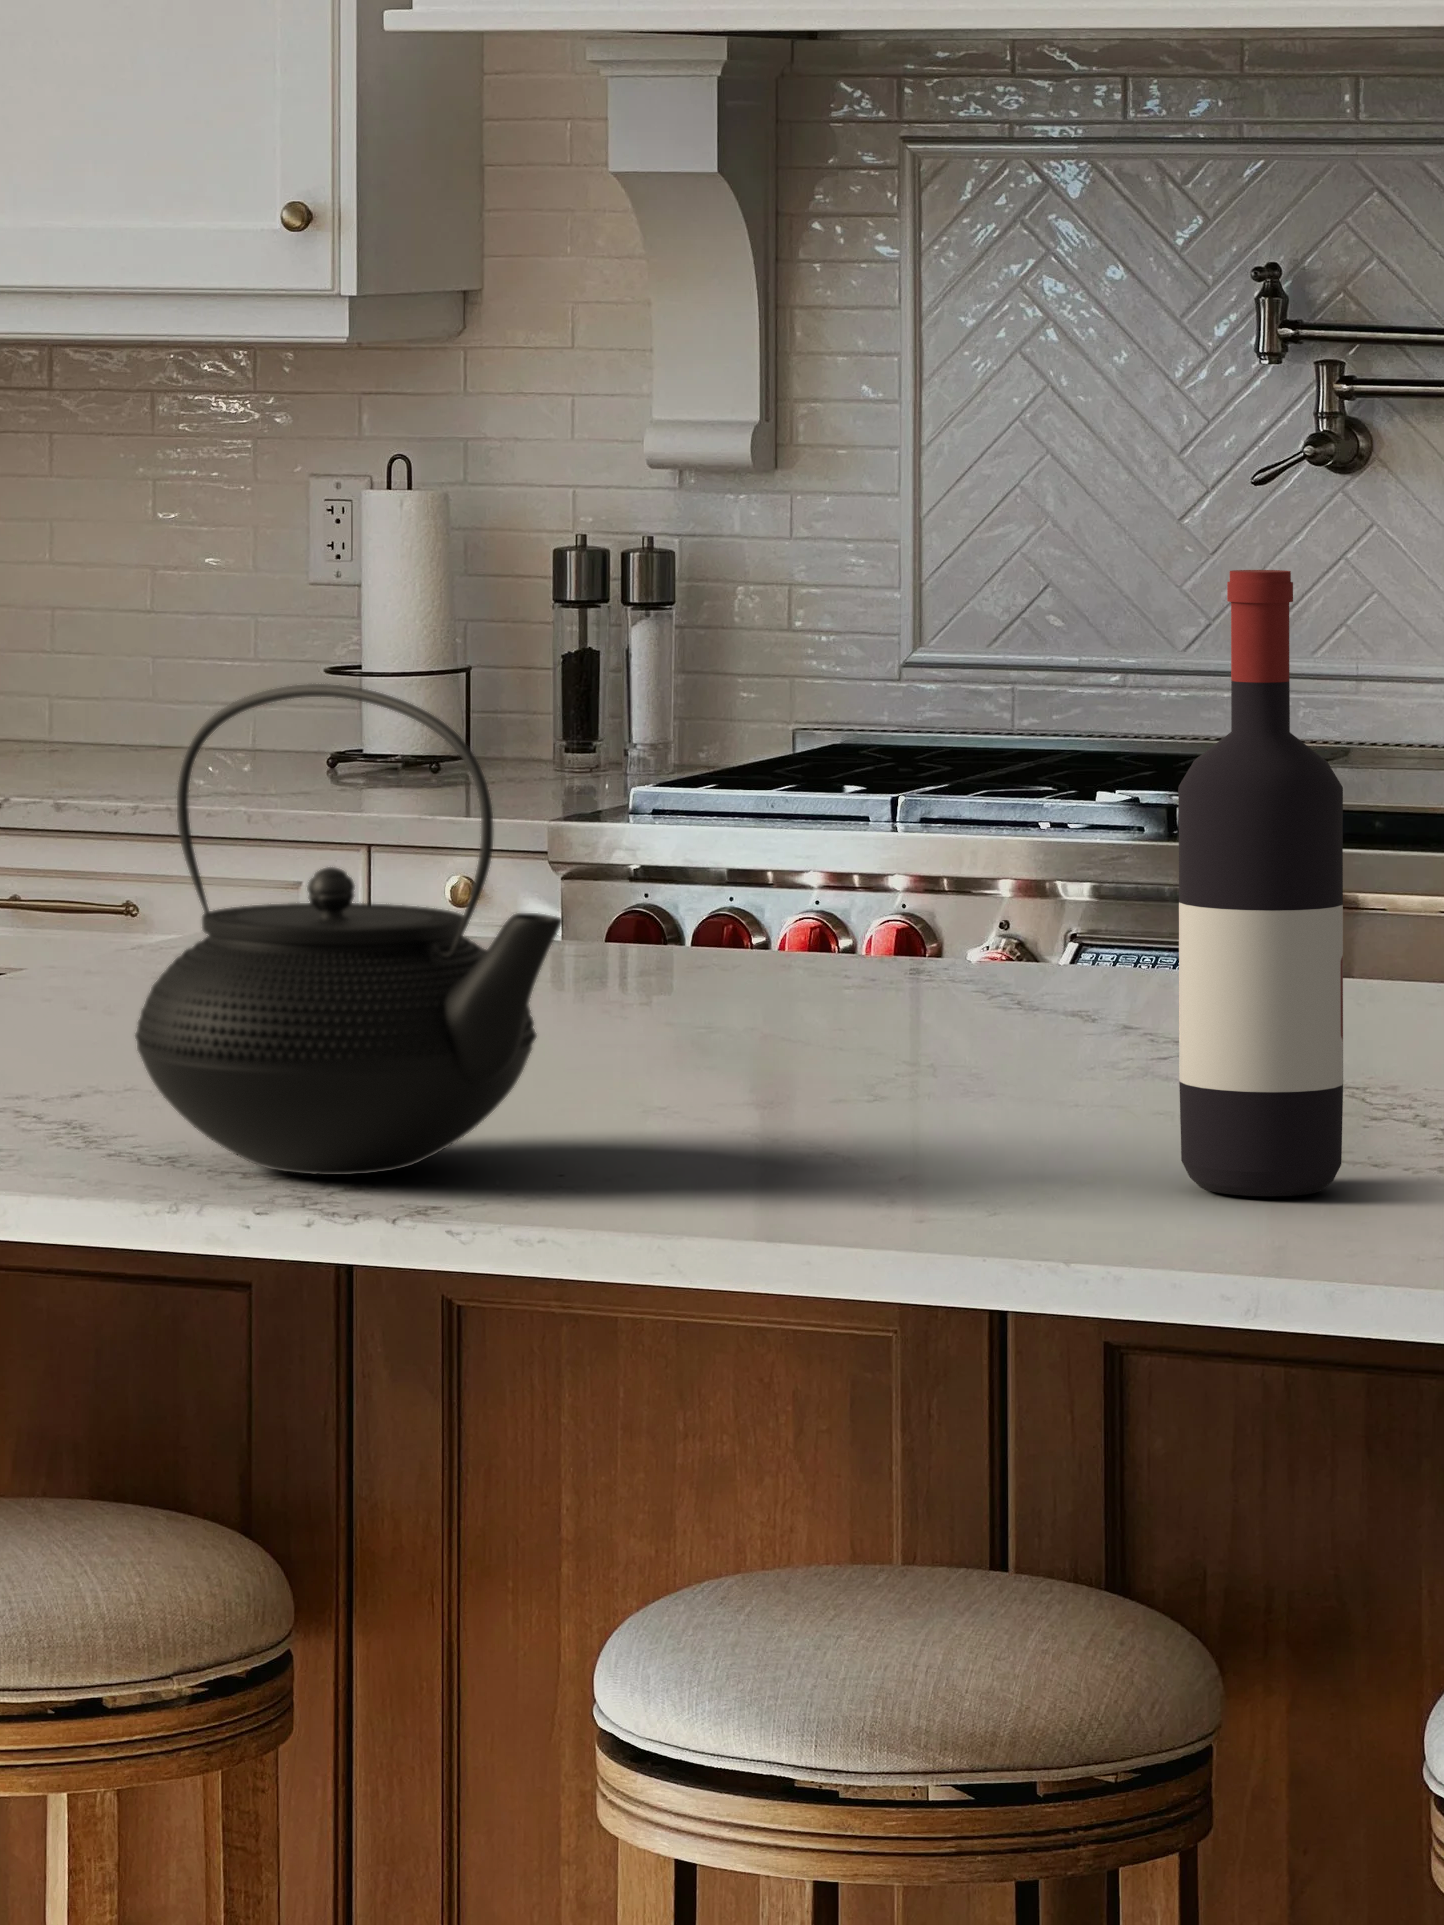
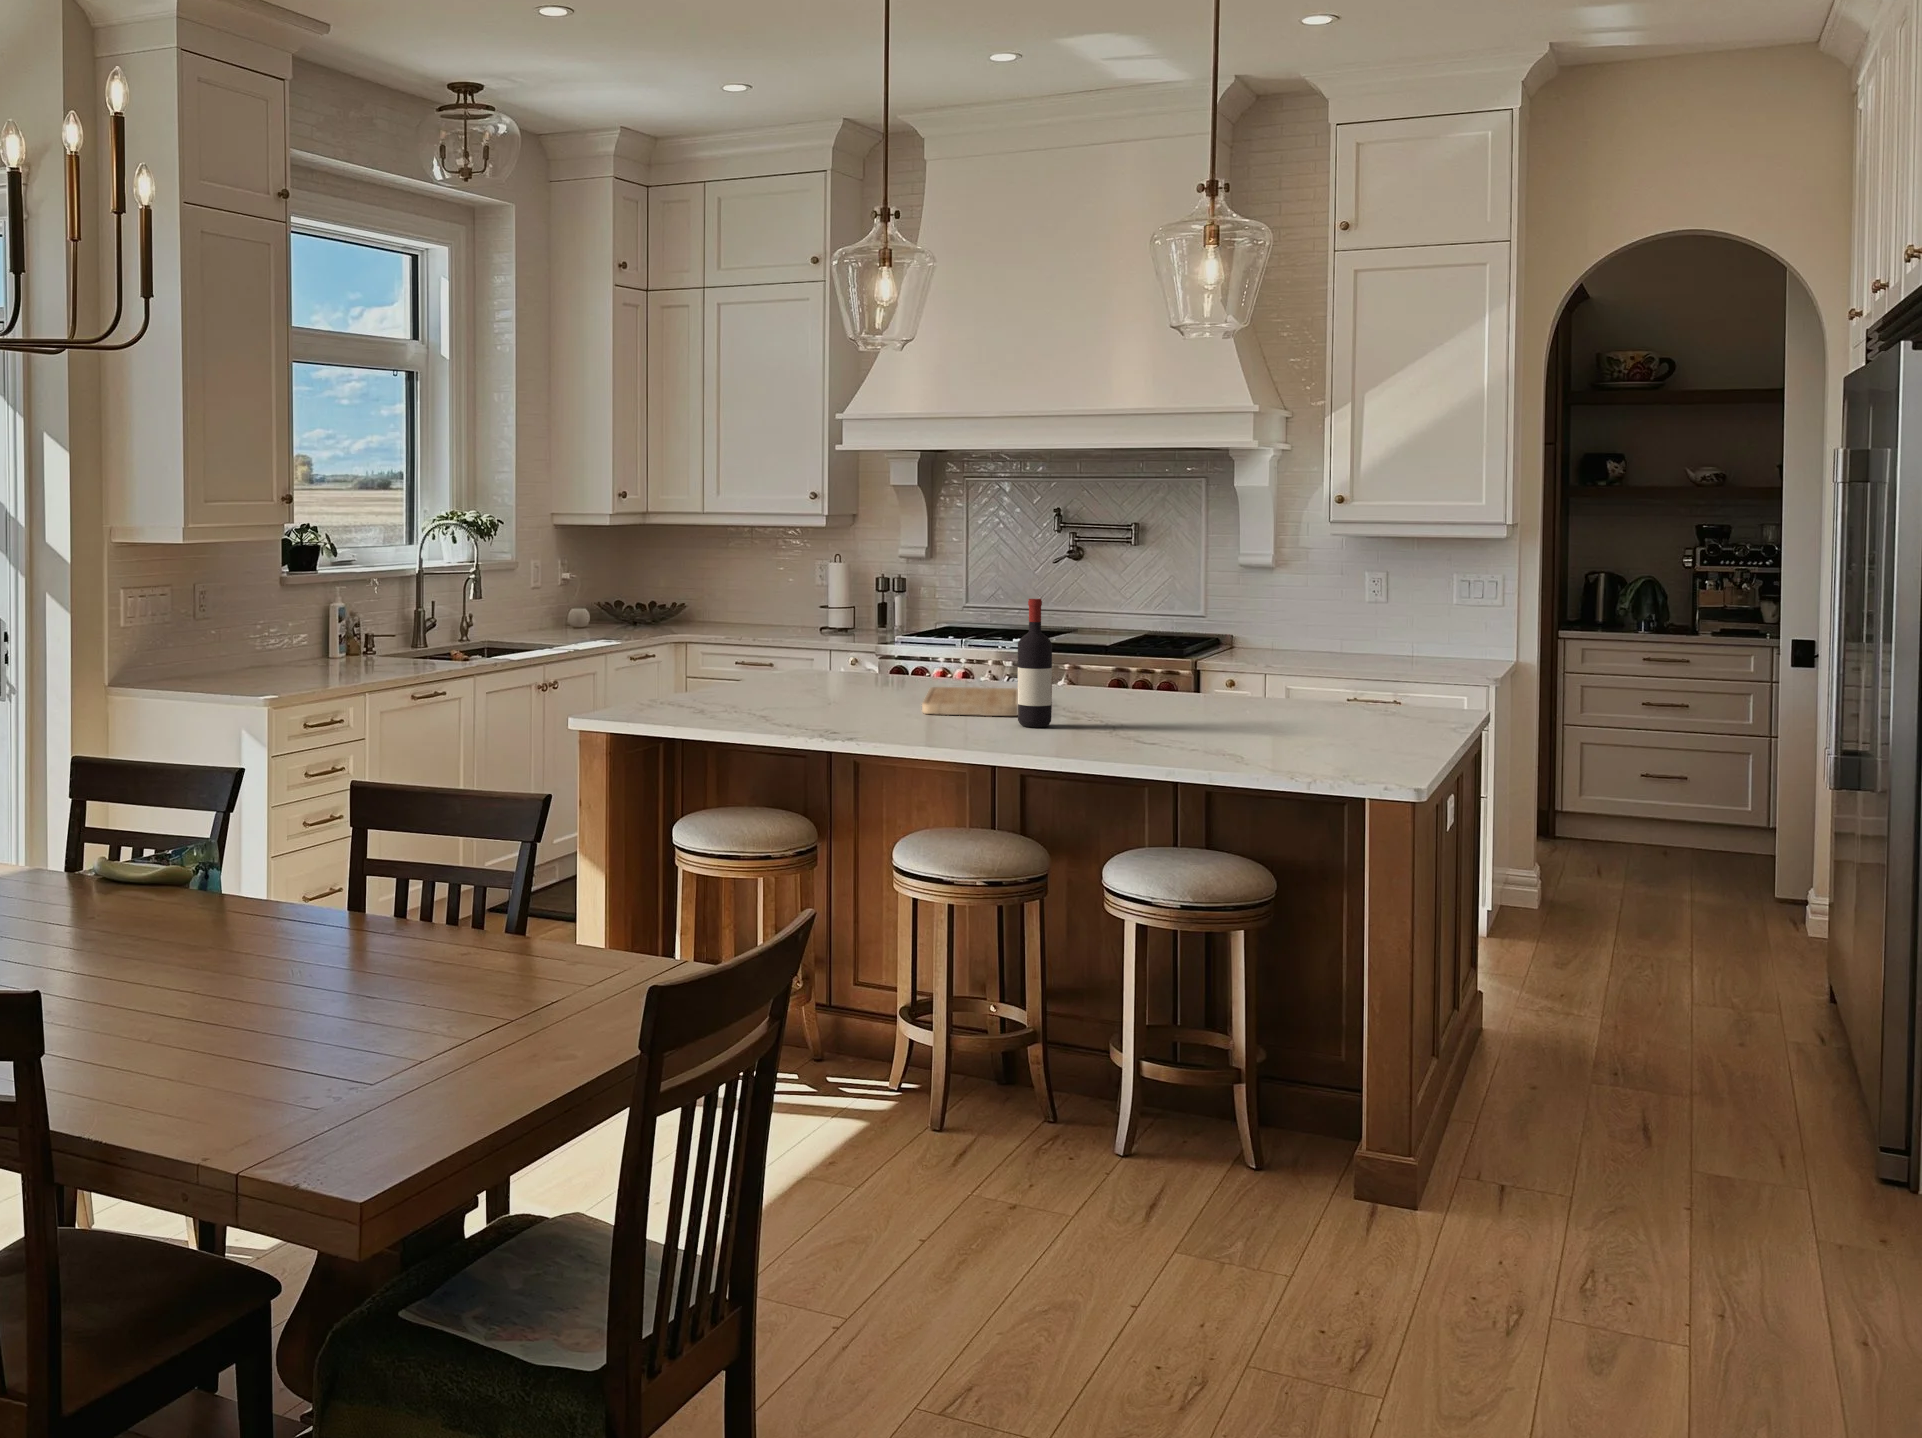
teapot: present [135,684,562,1175] -> none [801,621,890,721]
cutting board: none [722,997,1187,1137] -> present [922,687,1018,716]

